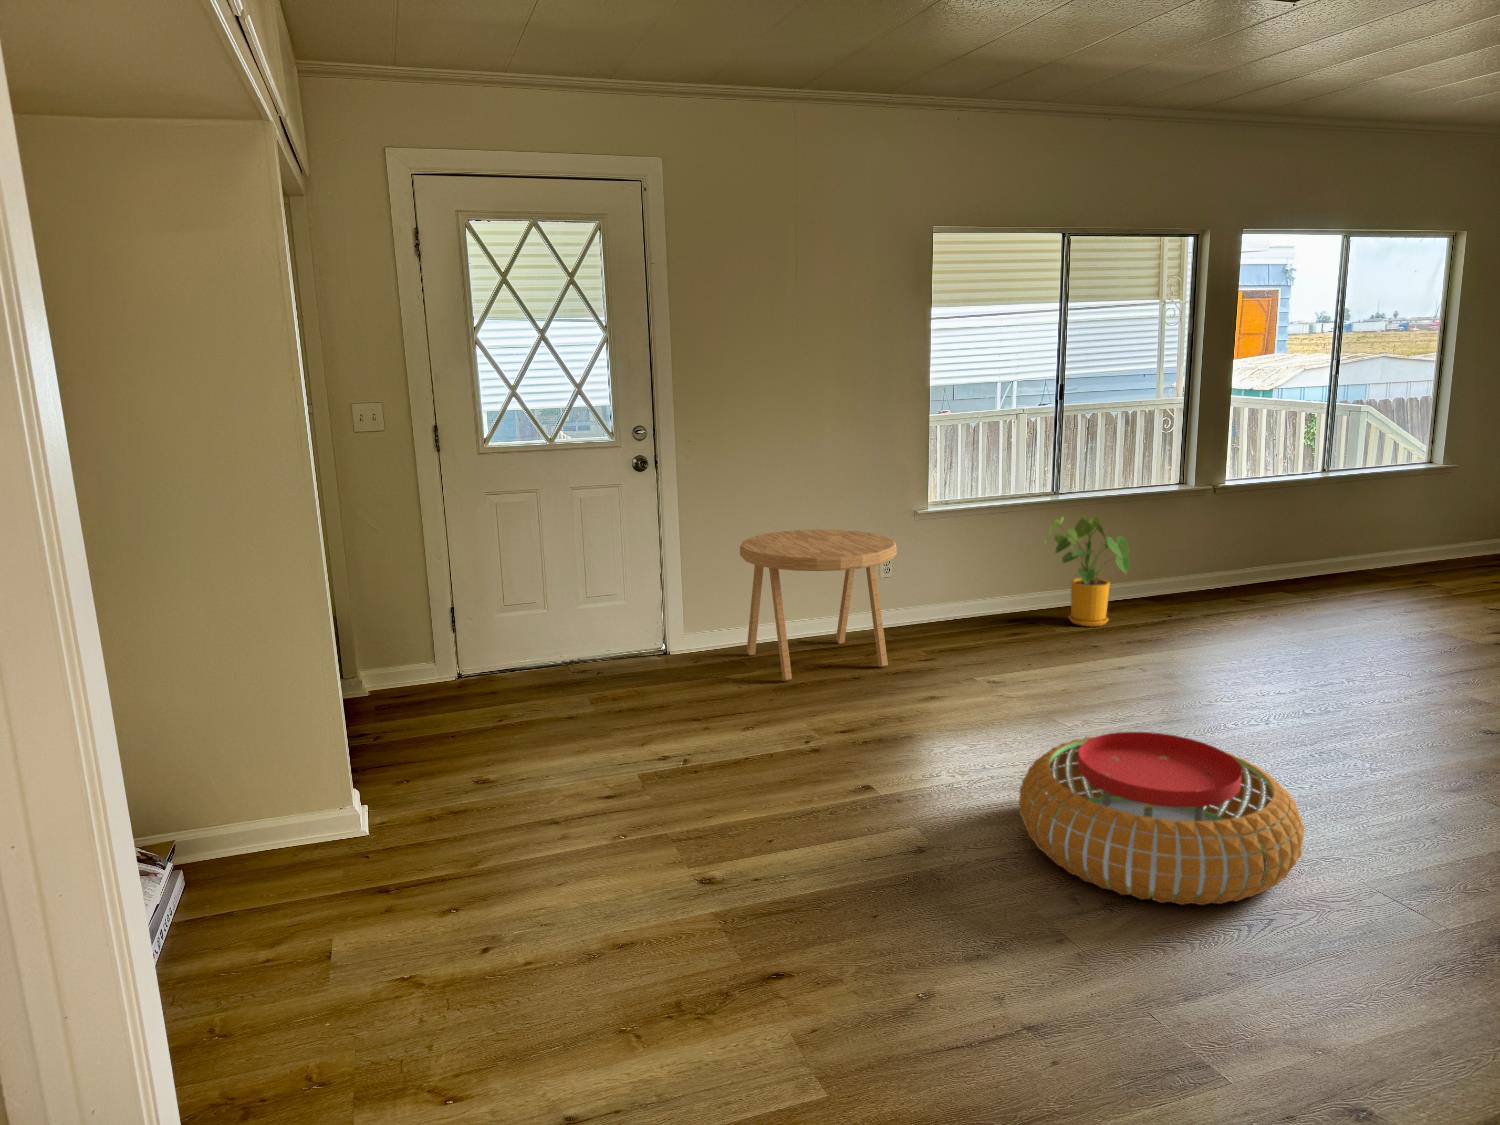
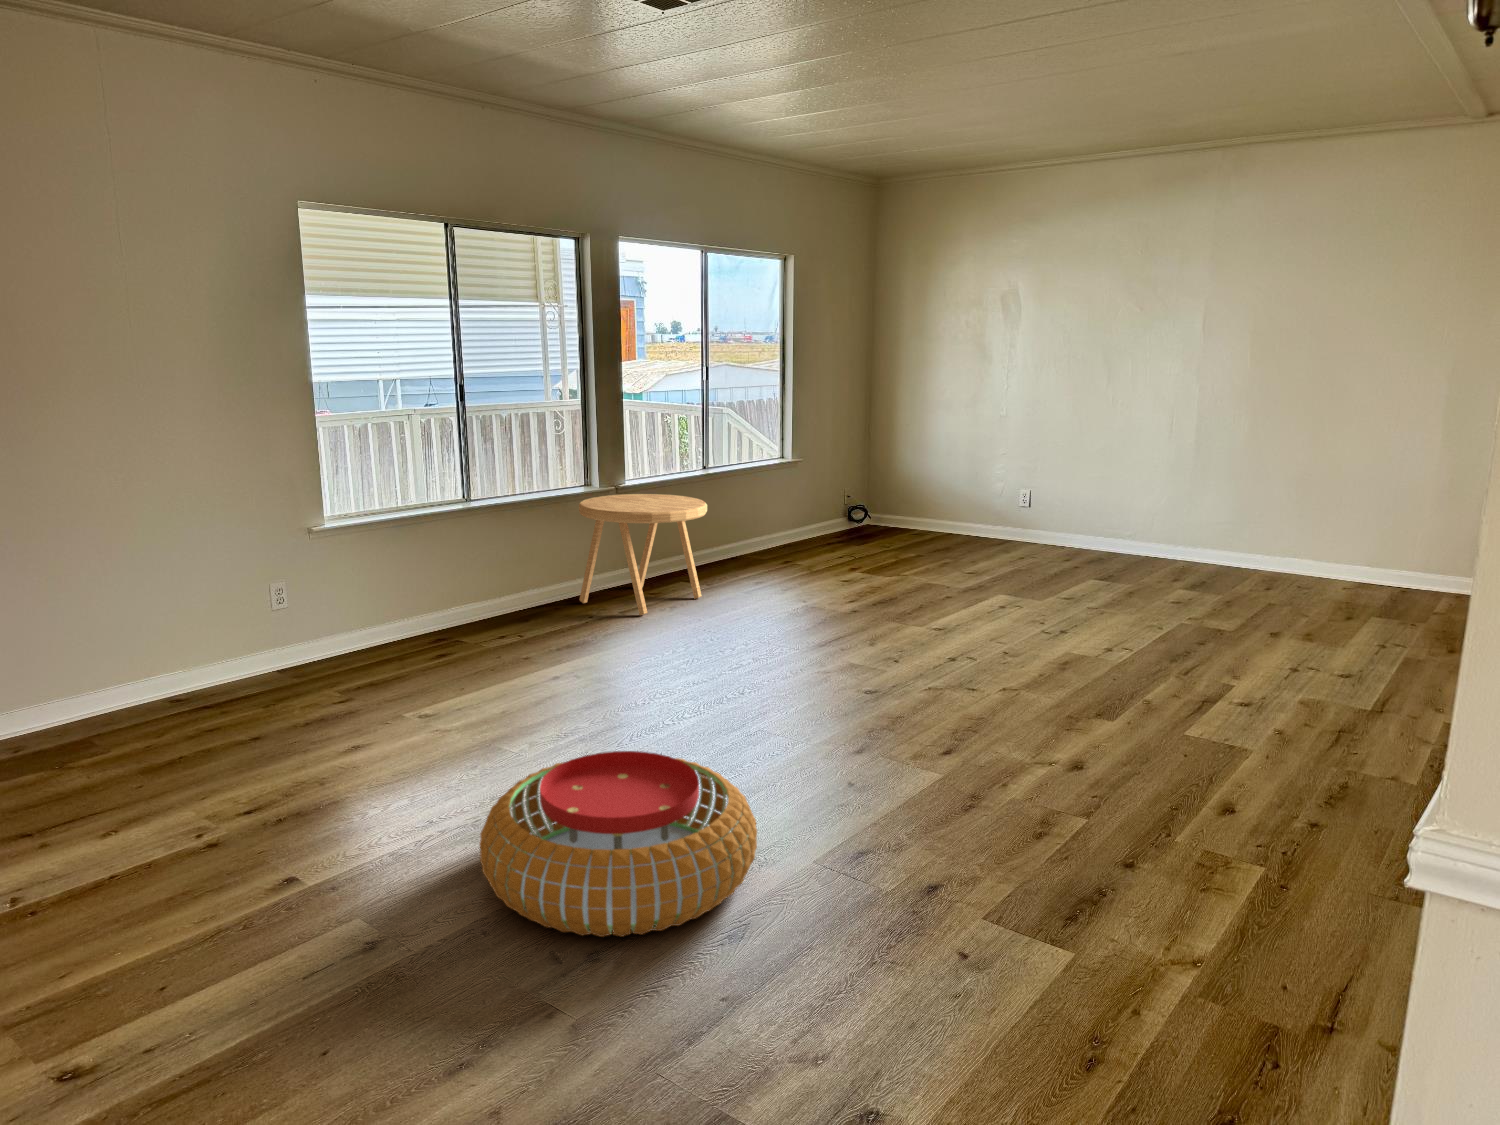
house plant: present [1044,515,1130,626] -> none [459,522,550,637]
side table: present [740,530,897,681] -> present [579,494,707,615]

